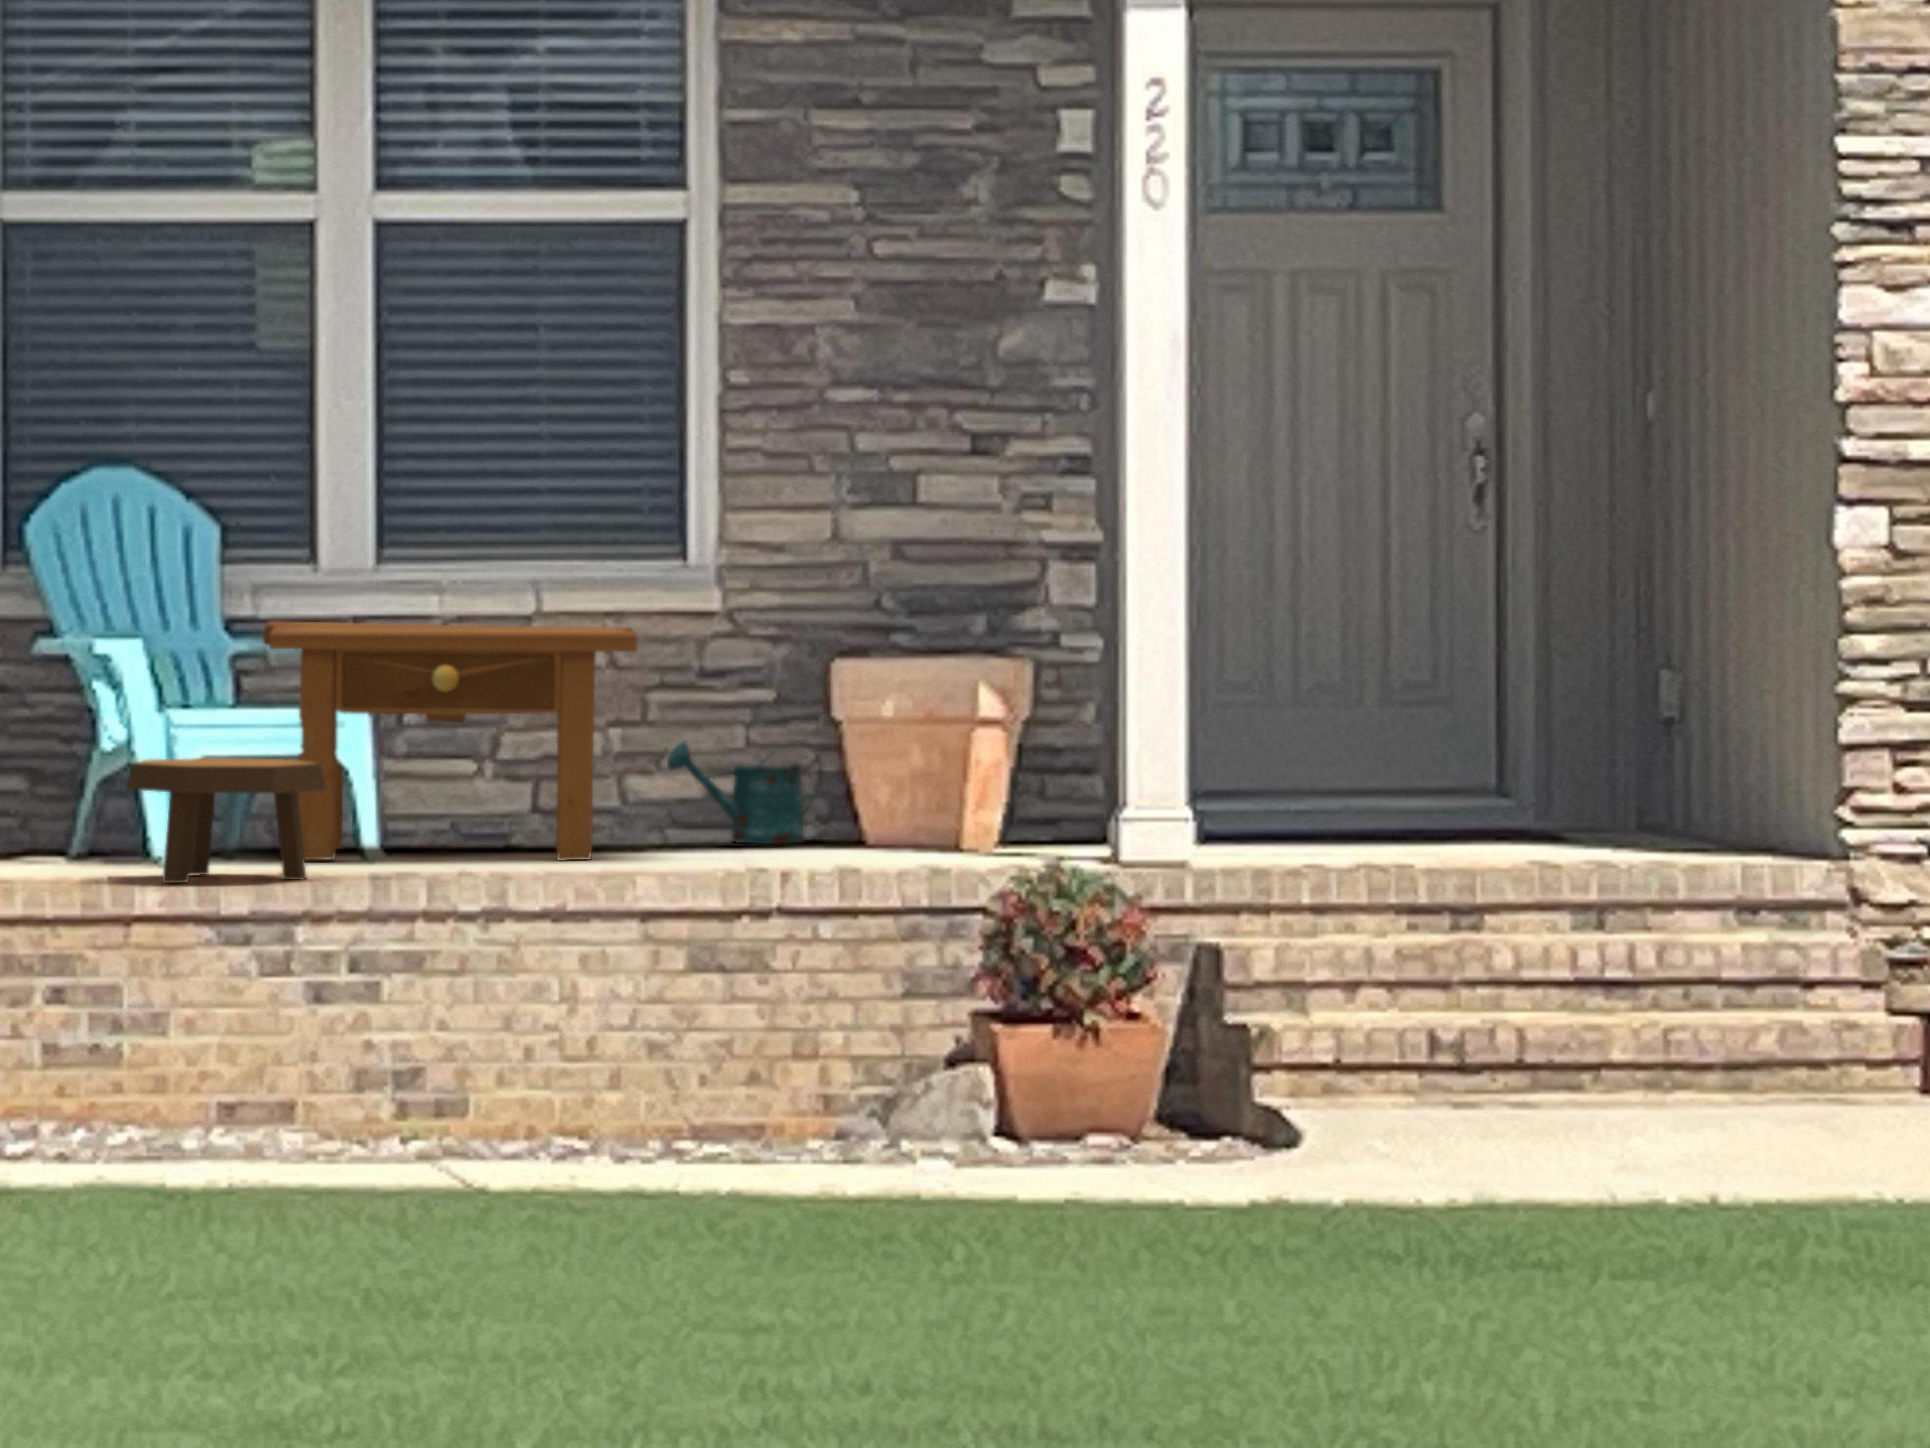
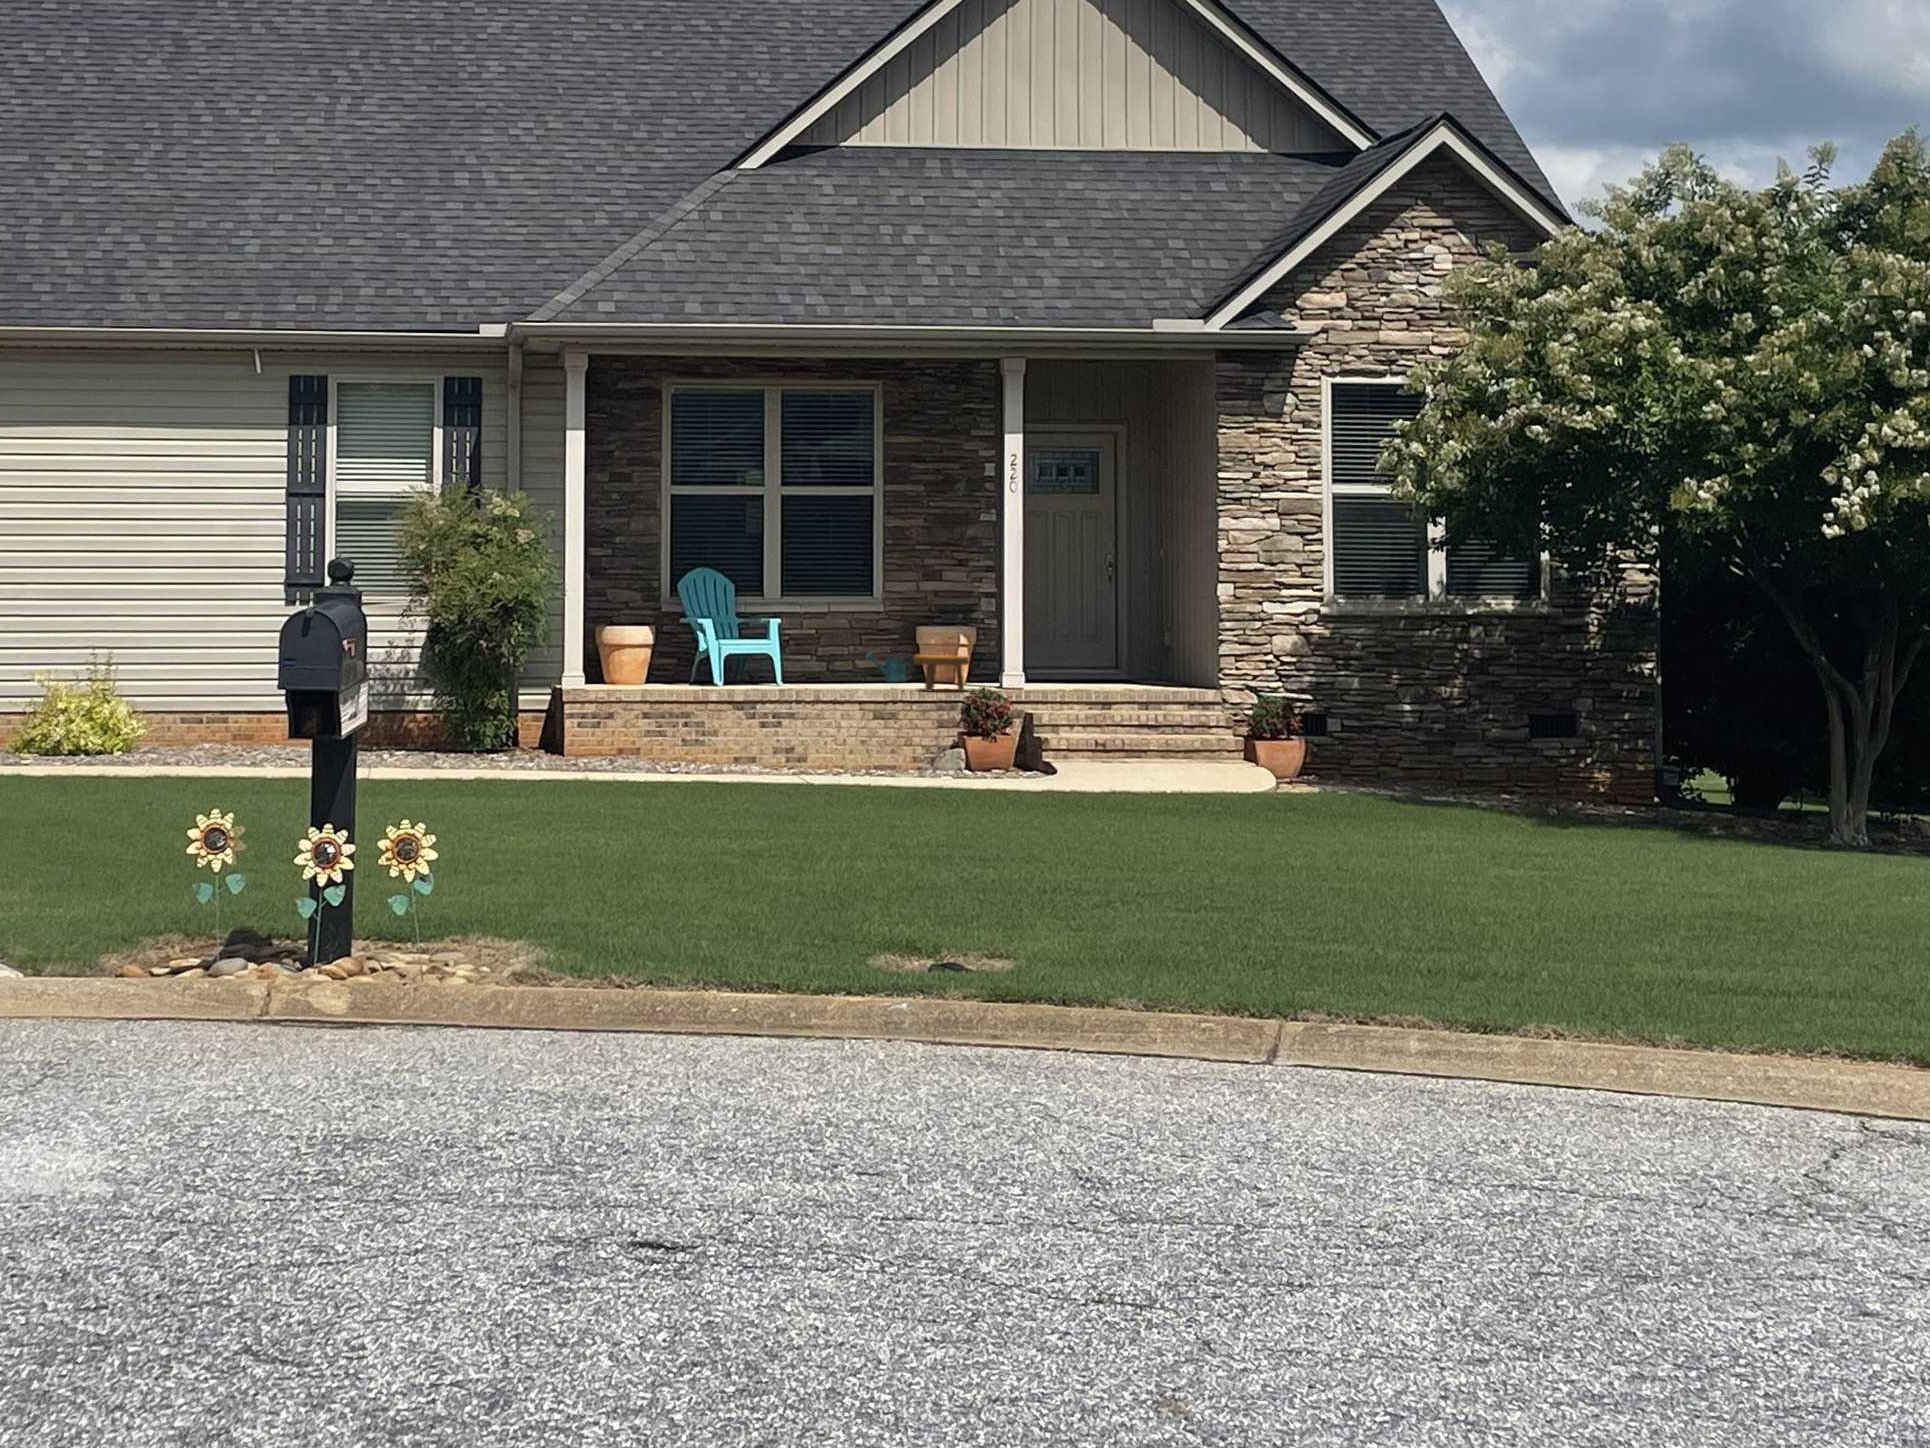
side table: present [263,621,637,861] -> none [746,614,858,687]
footstool: present [127,758,326,883] -> present [913,655,970,692]

